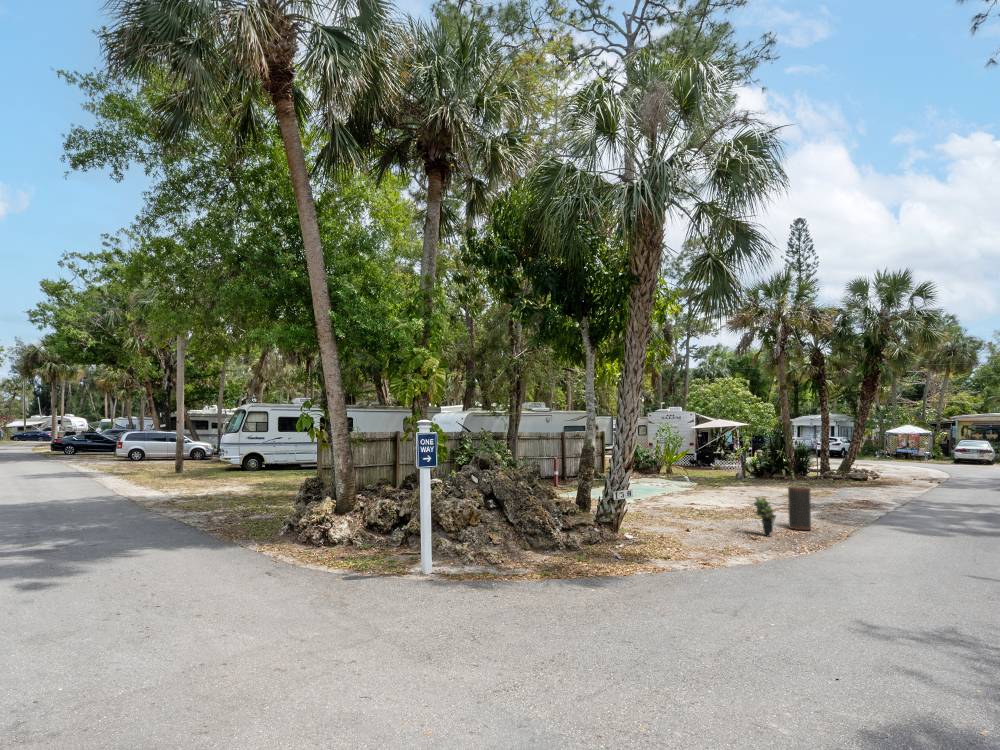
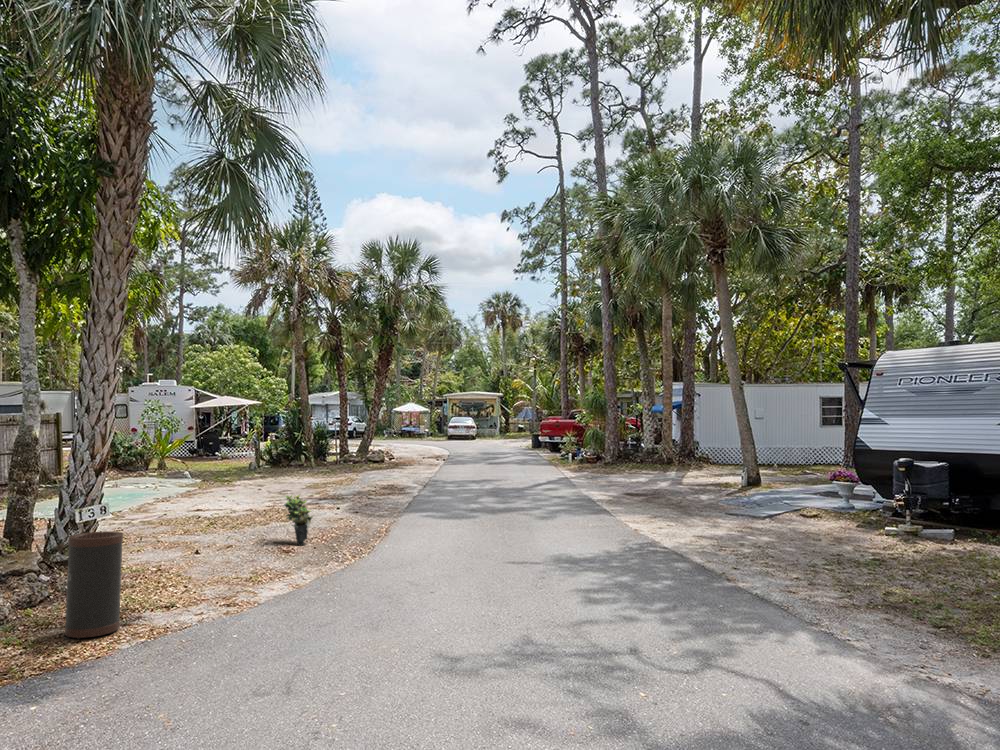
trash can: present [788,487,811,530] -> present [65,531,123,639]

